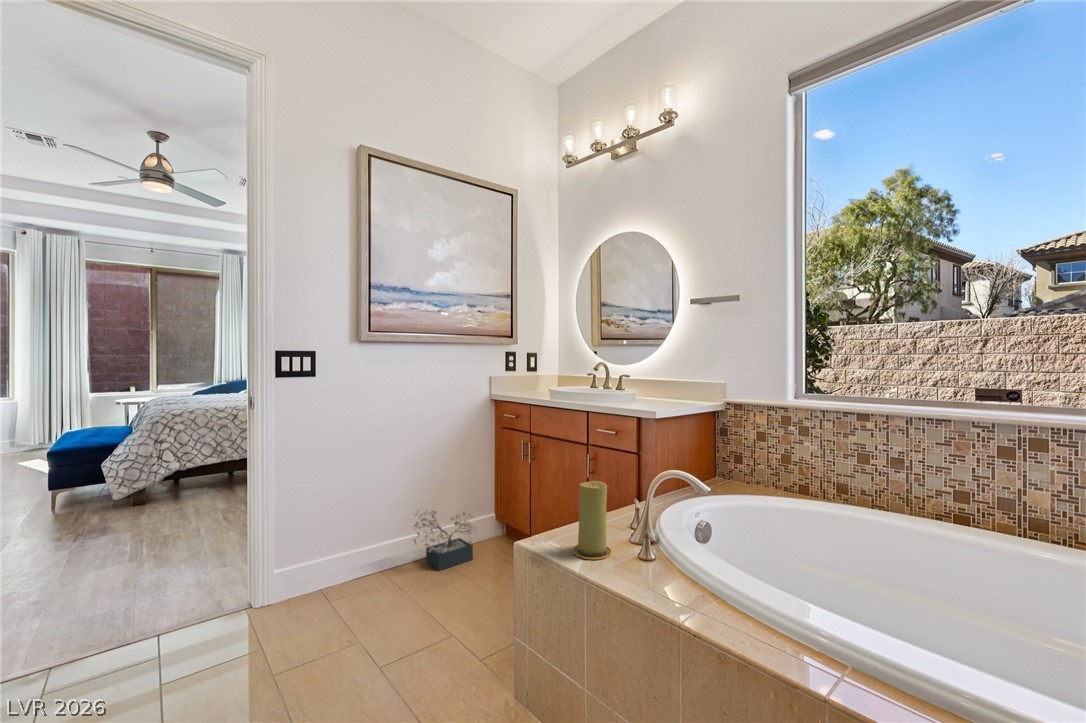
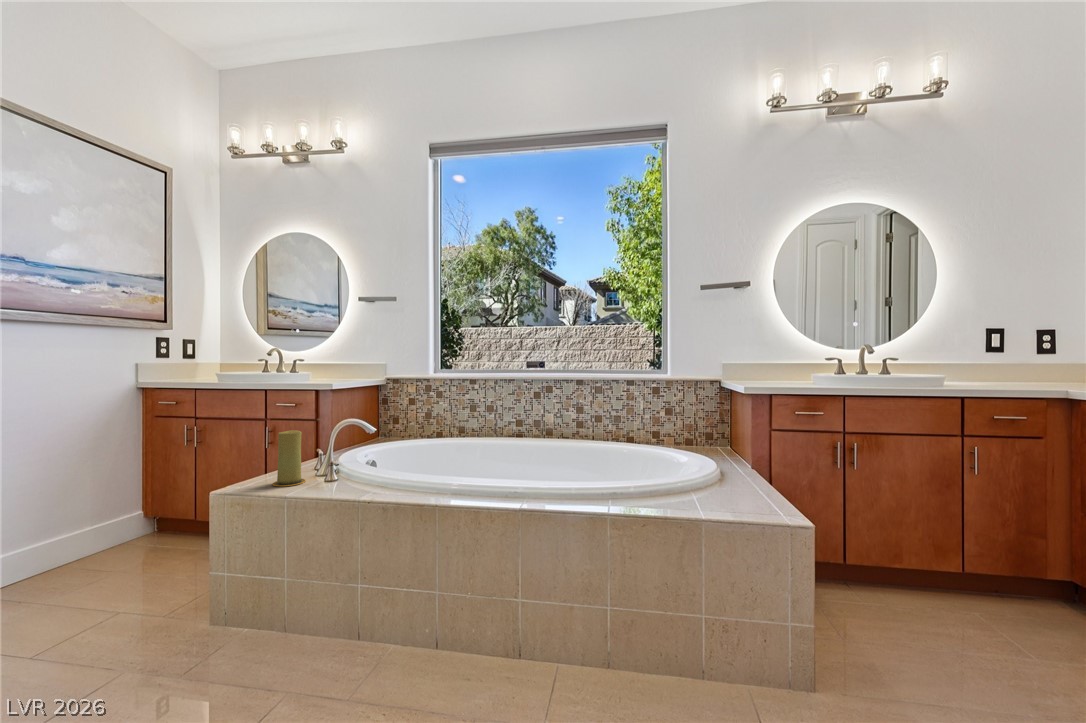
decorative plant: present [413,510,477,571] -> none [33,509,127,574]

